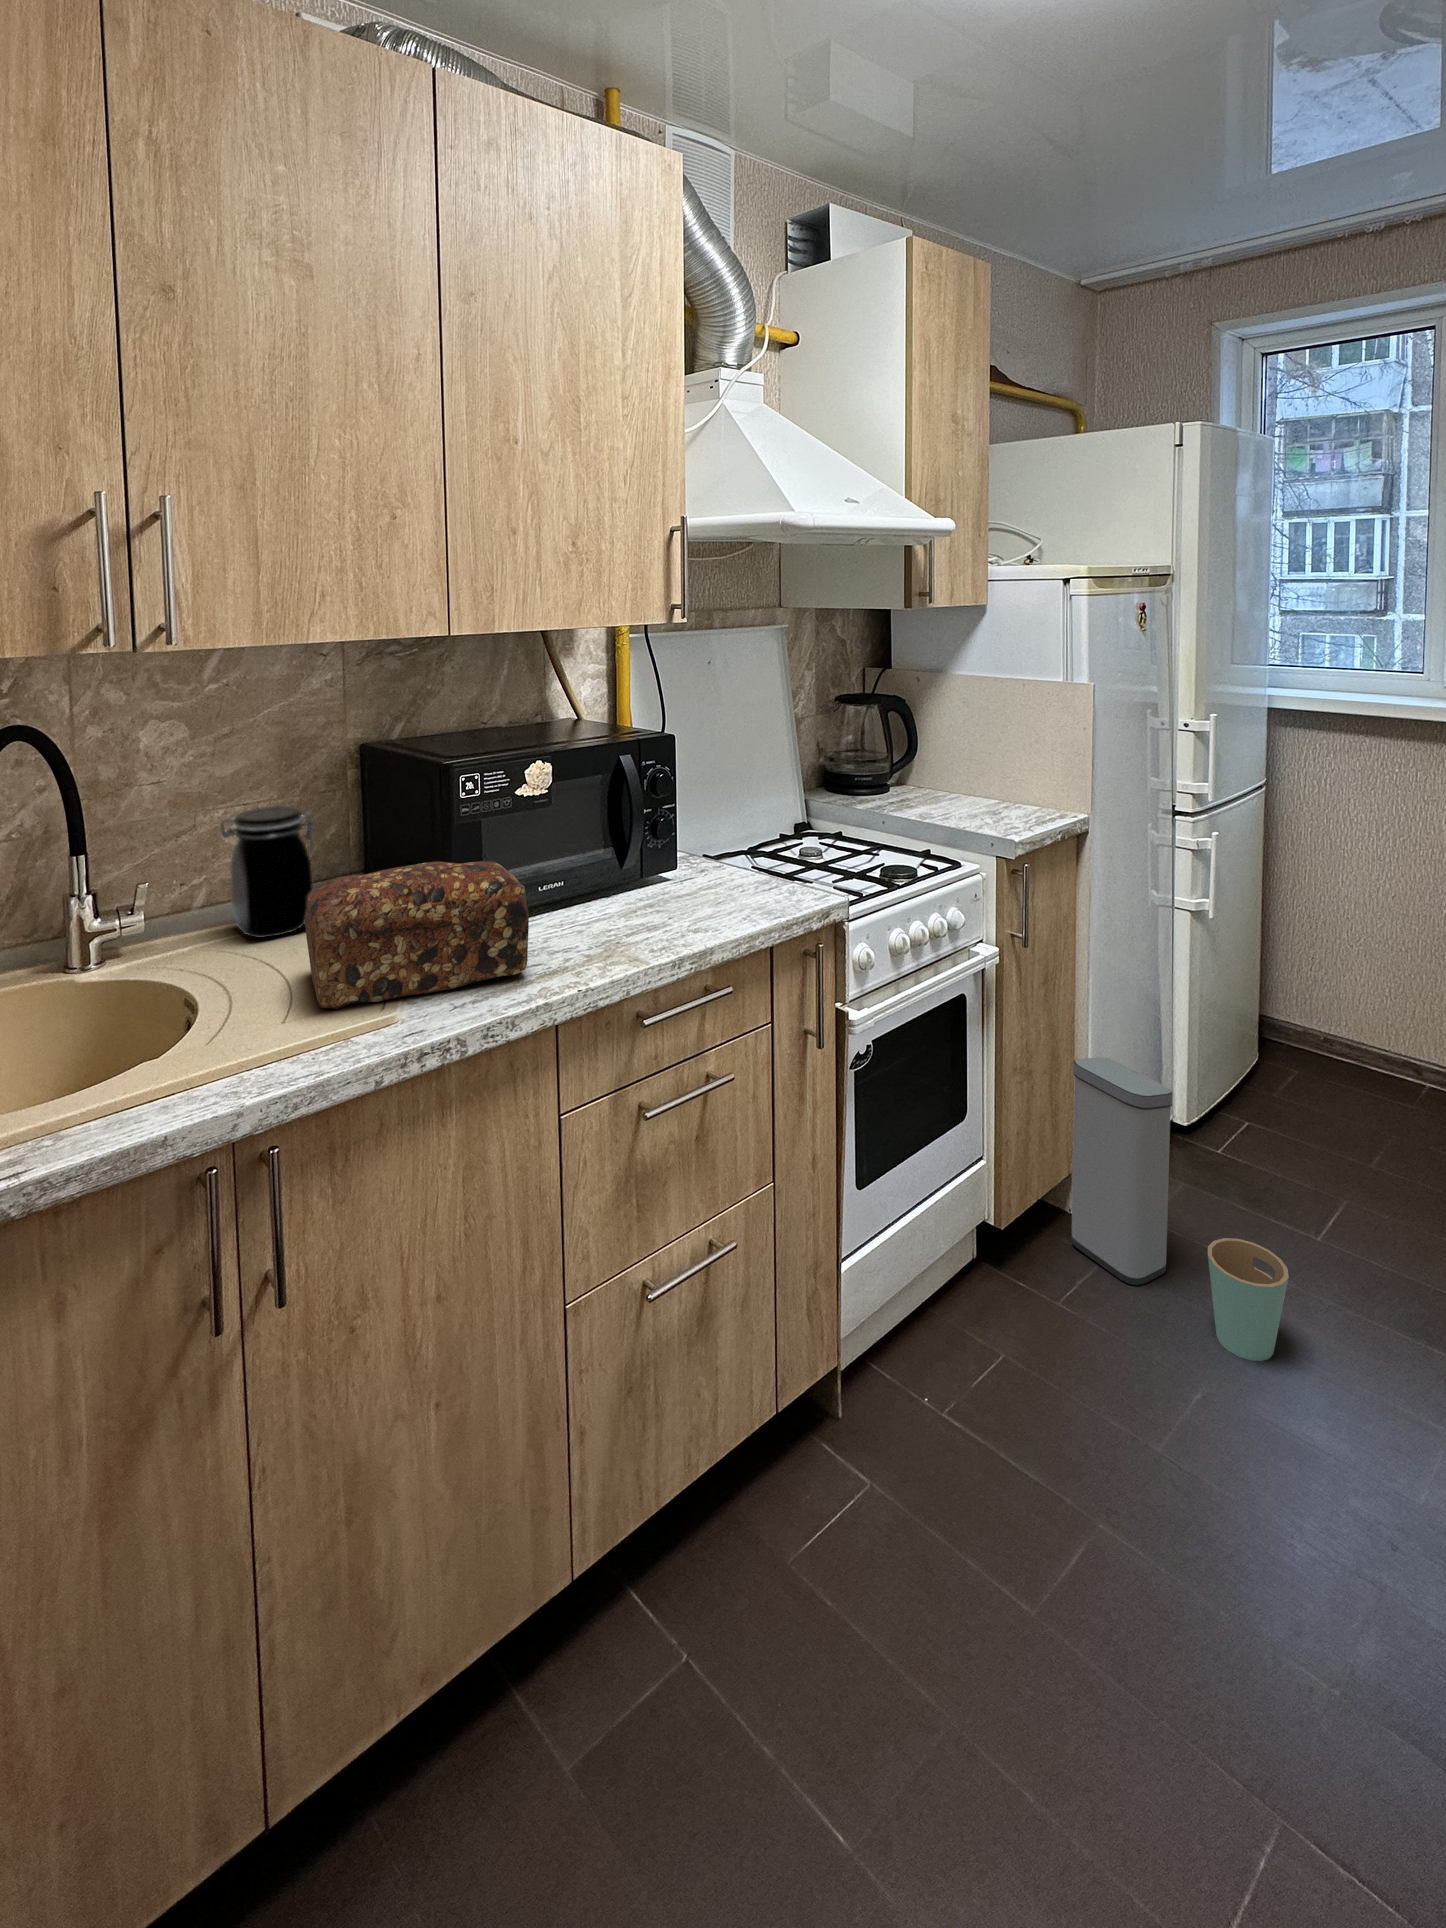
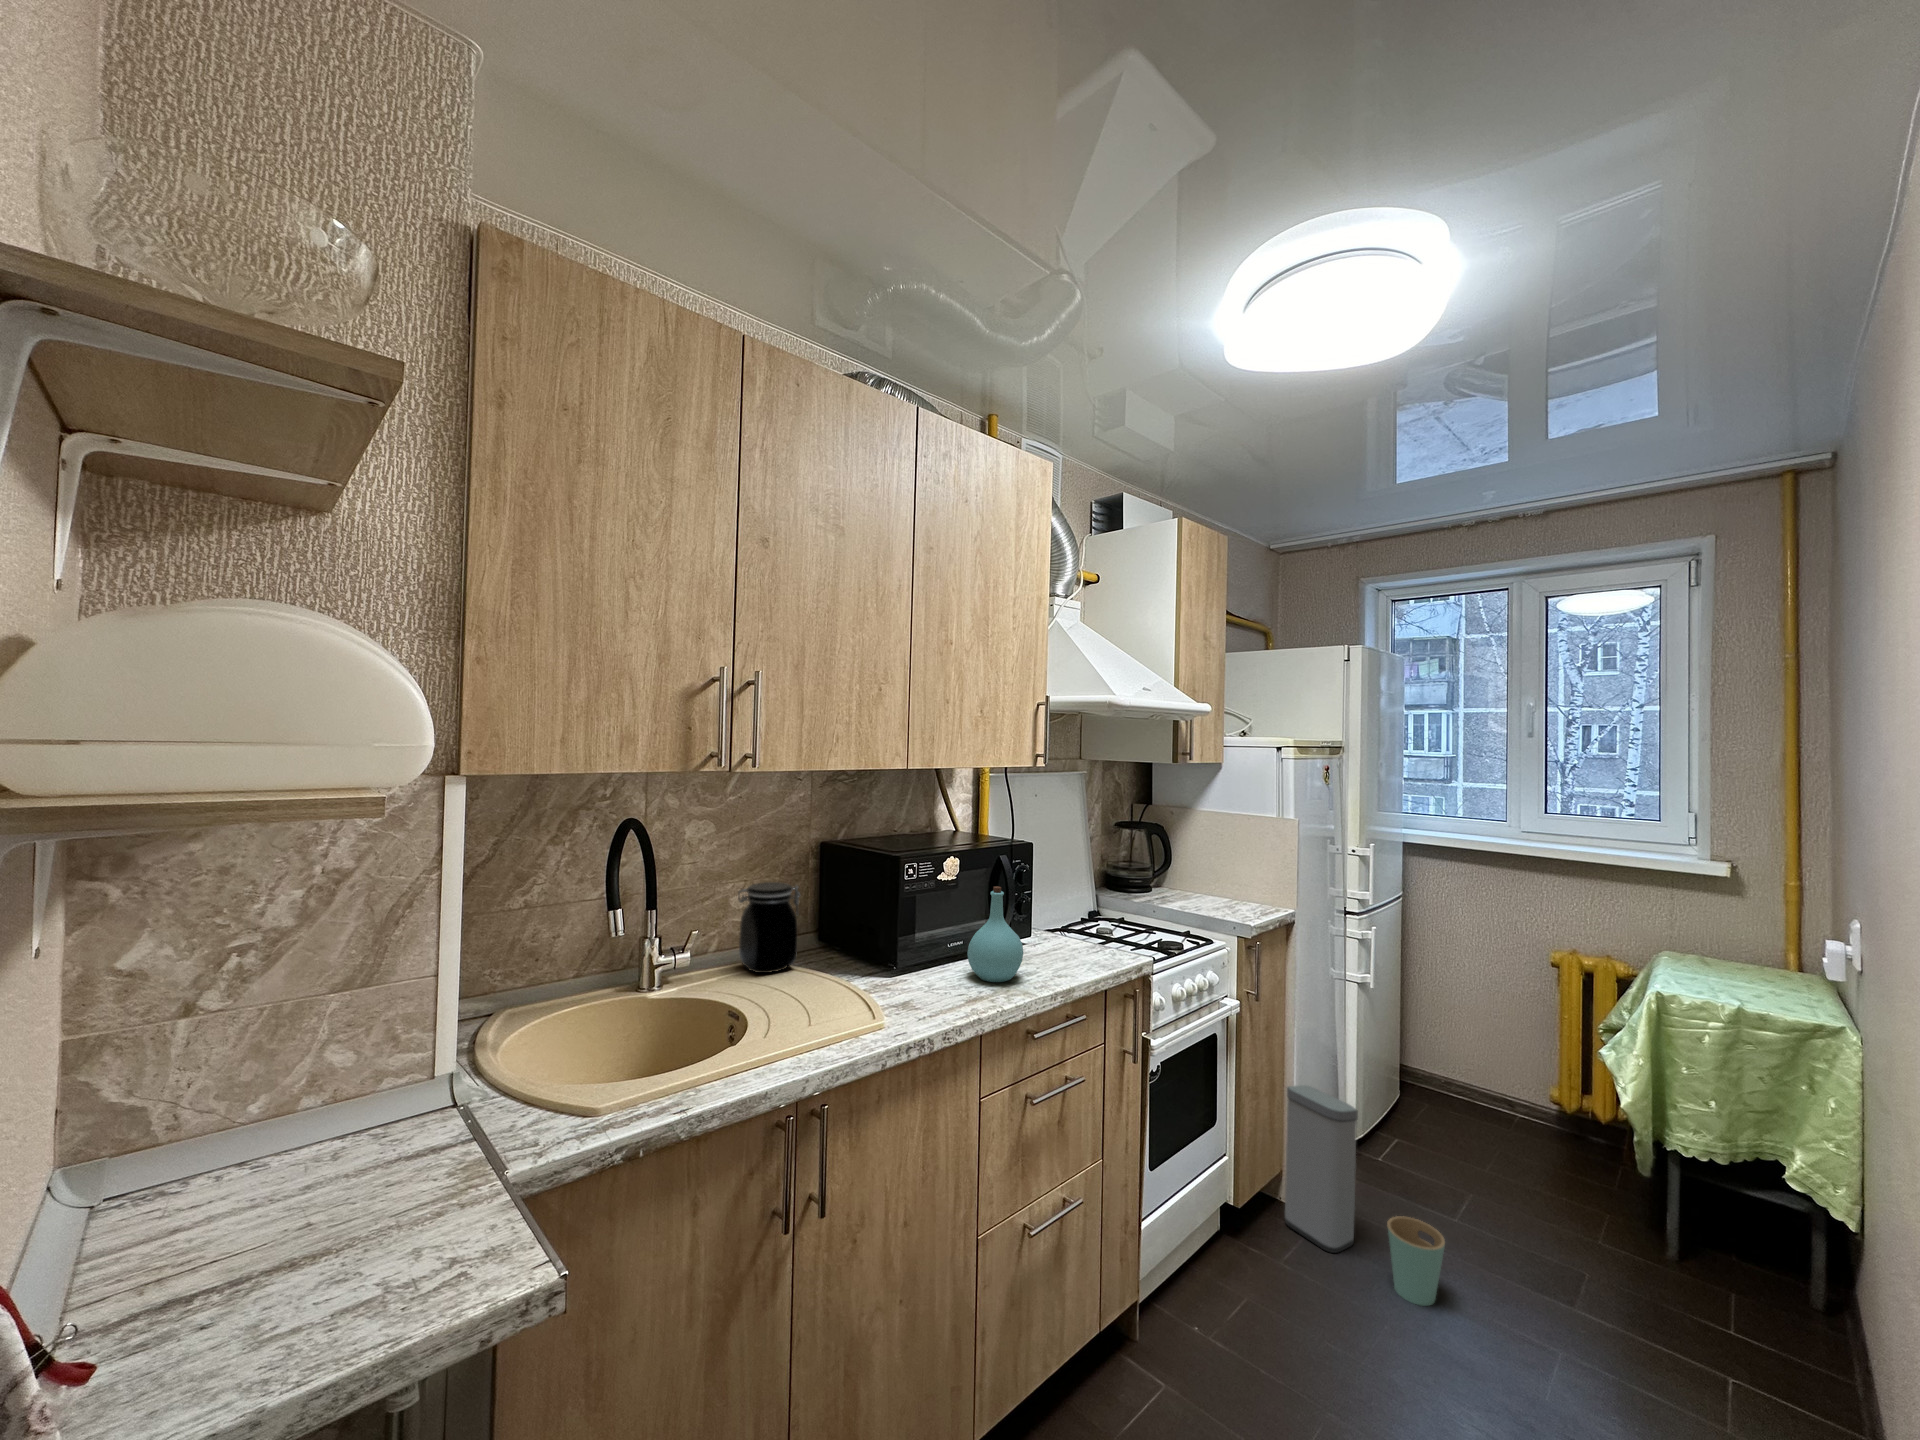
bottle: none [559,803,642,942] -> present [967,886,1023,982]
bread loaf: present [305,861,529,1009] -> none [808,922,962,1019]

